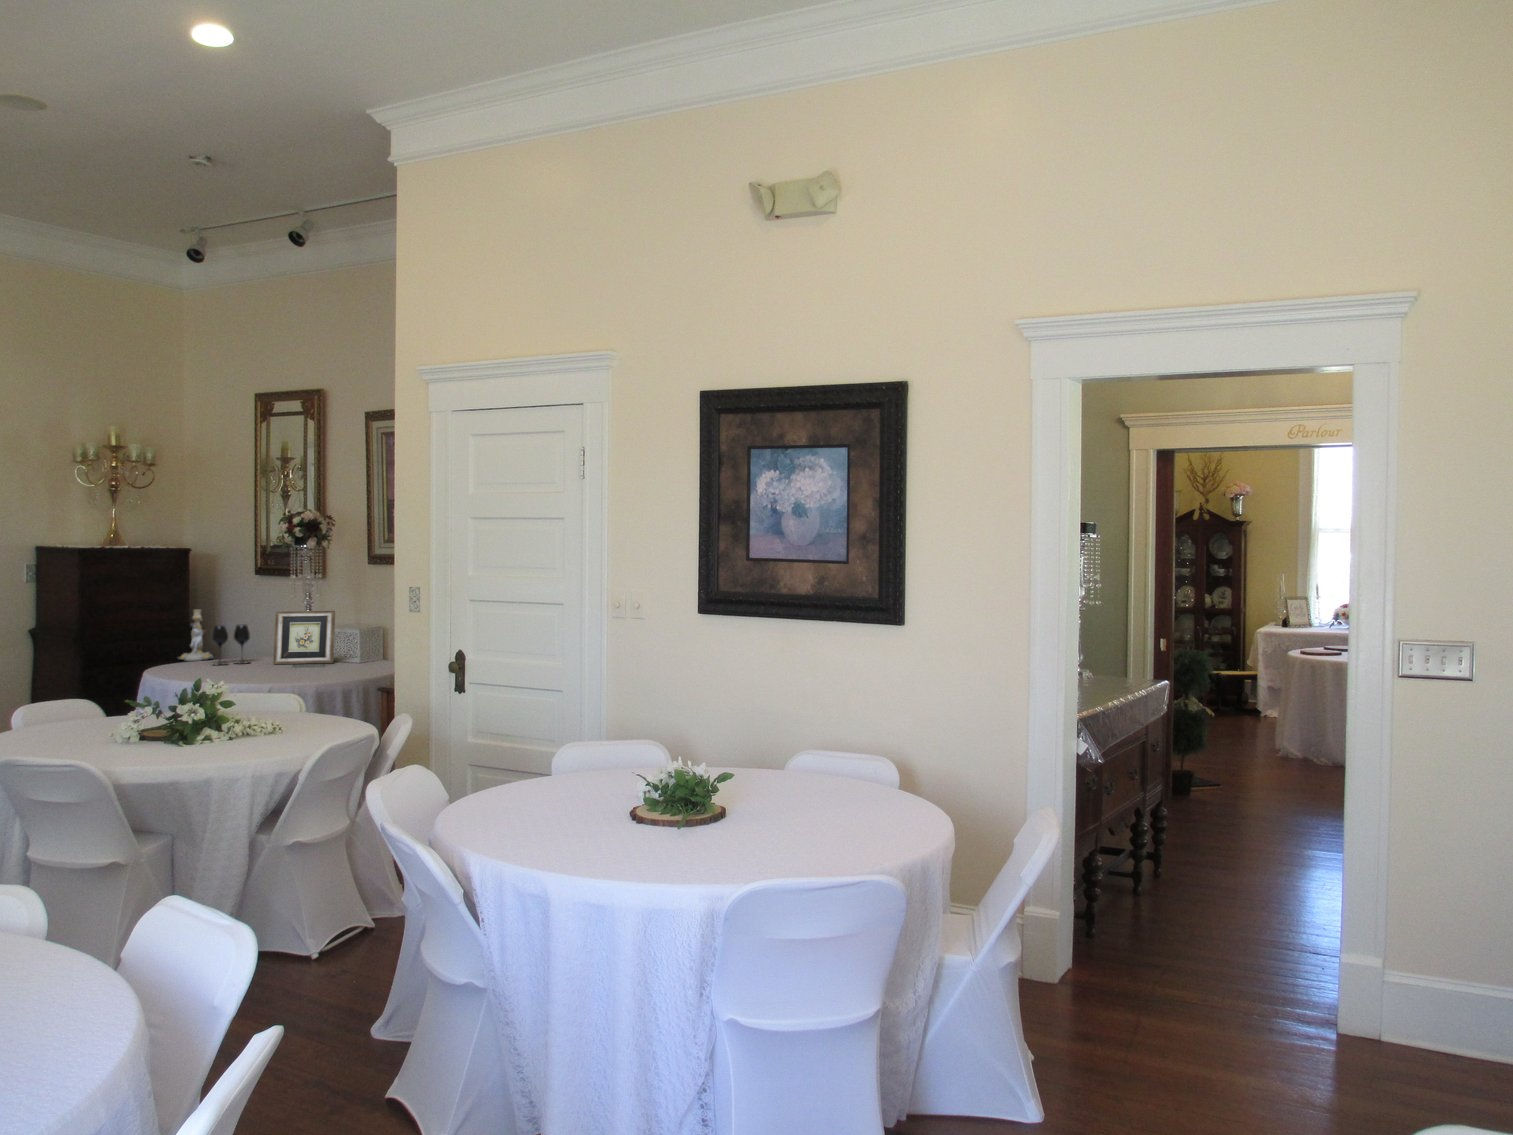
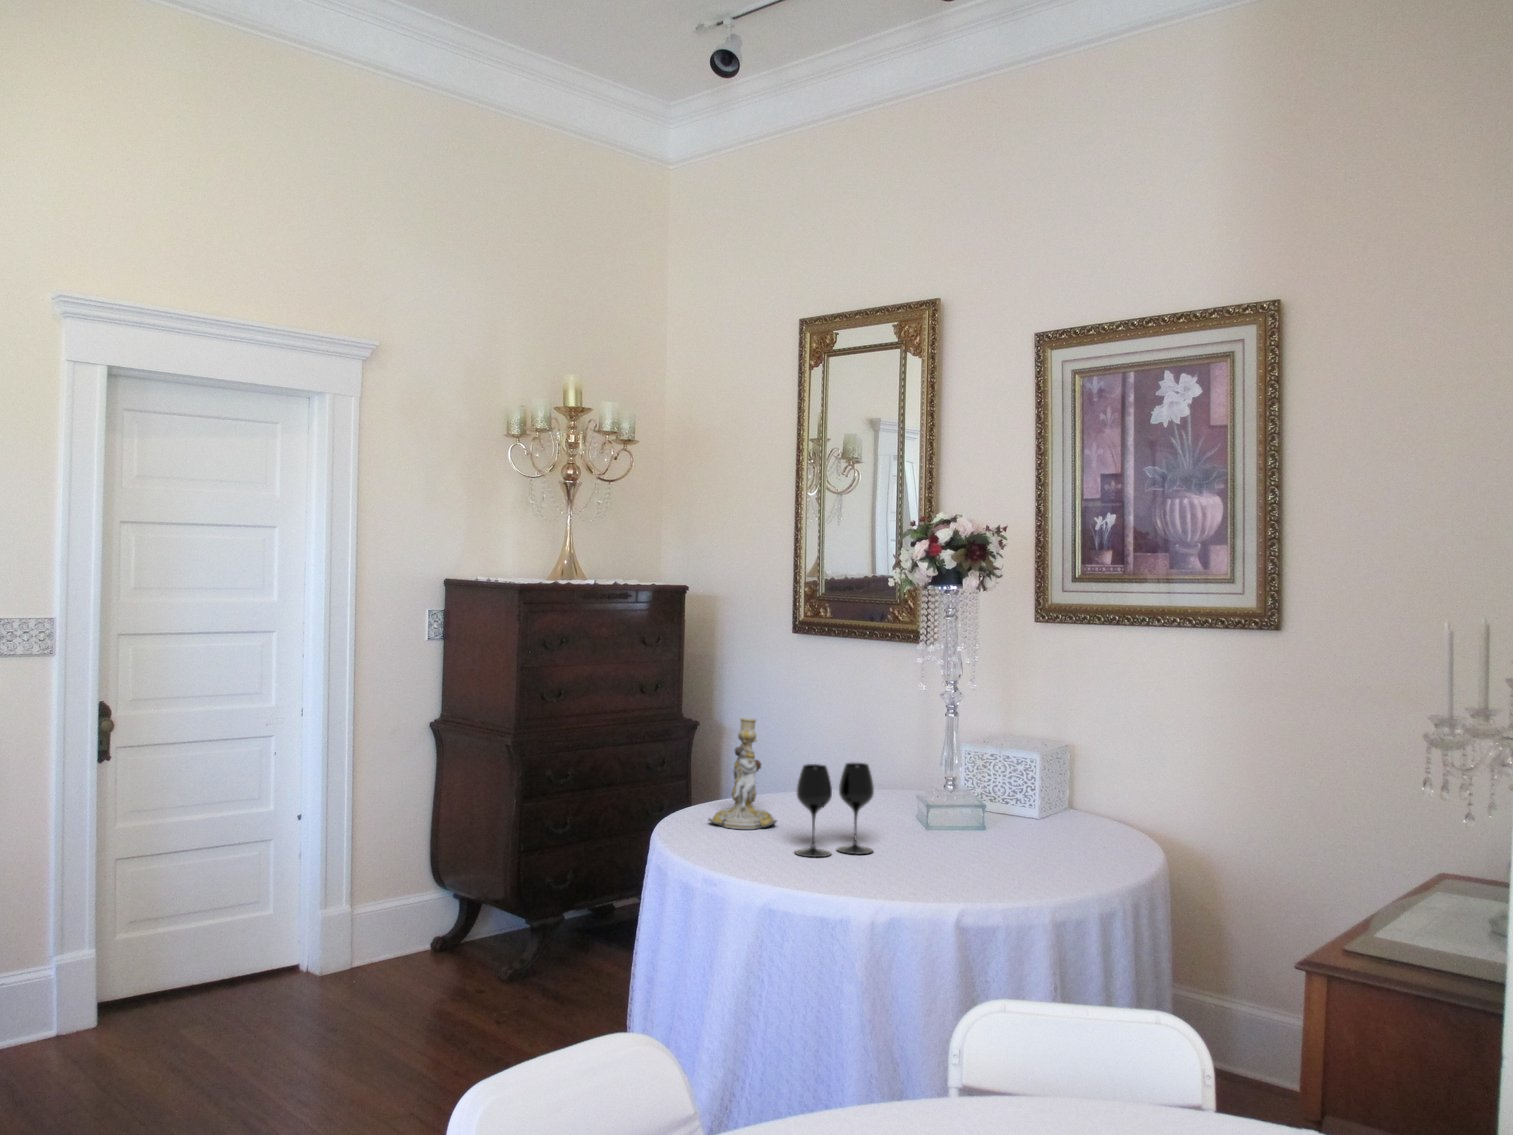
picture frame: present [273,611,335,664] -> none [932,739,1068,870]

